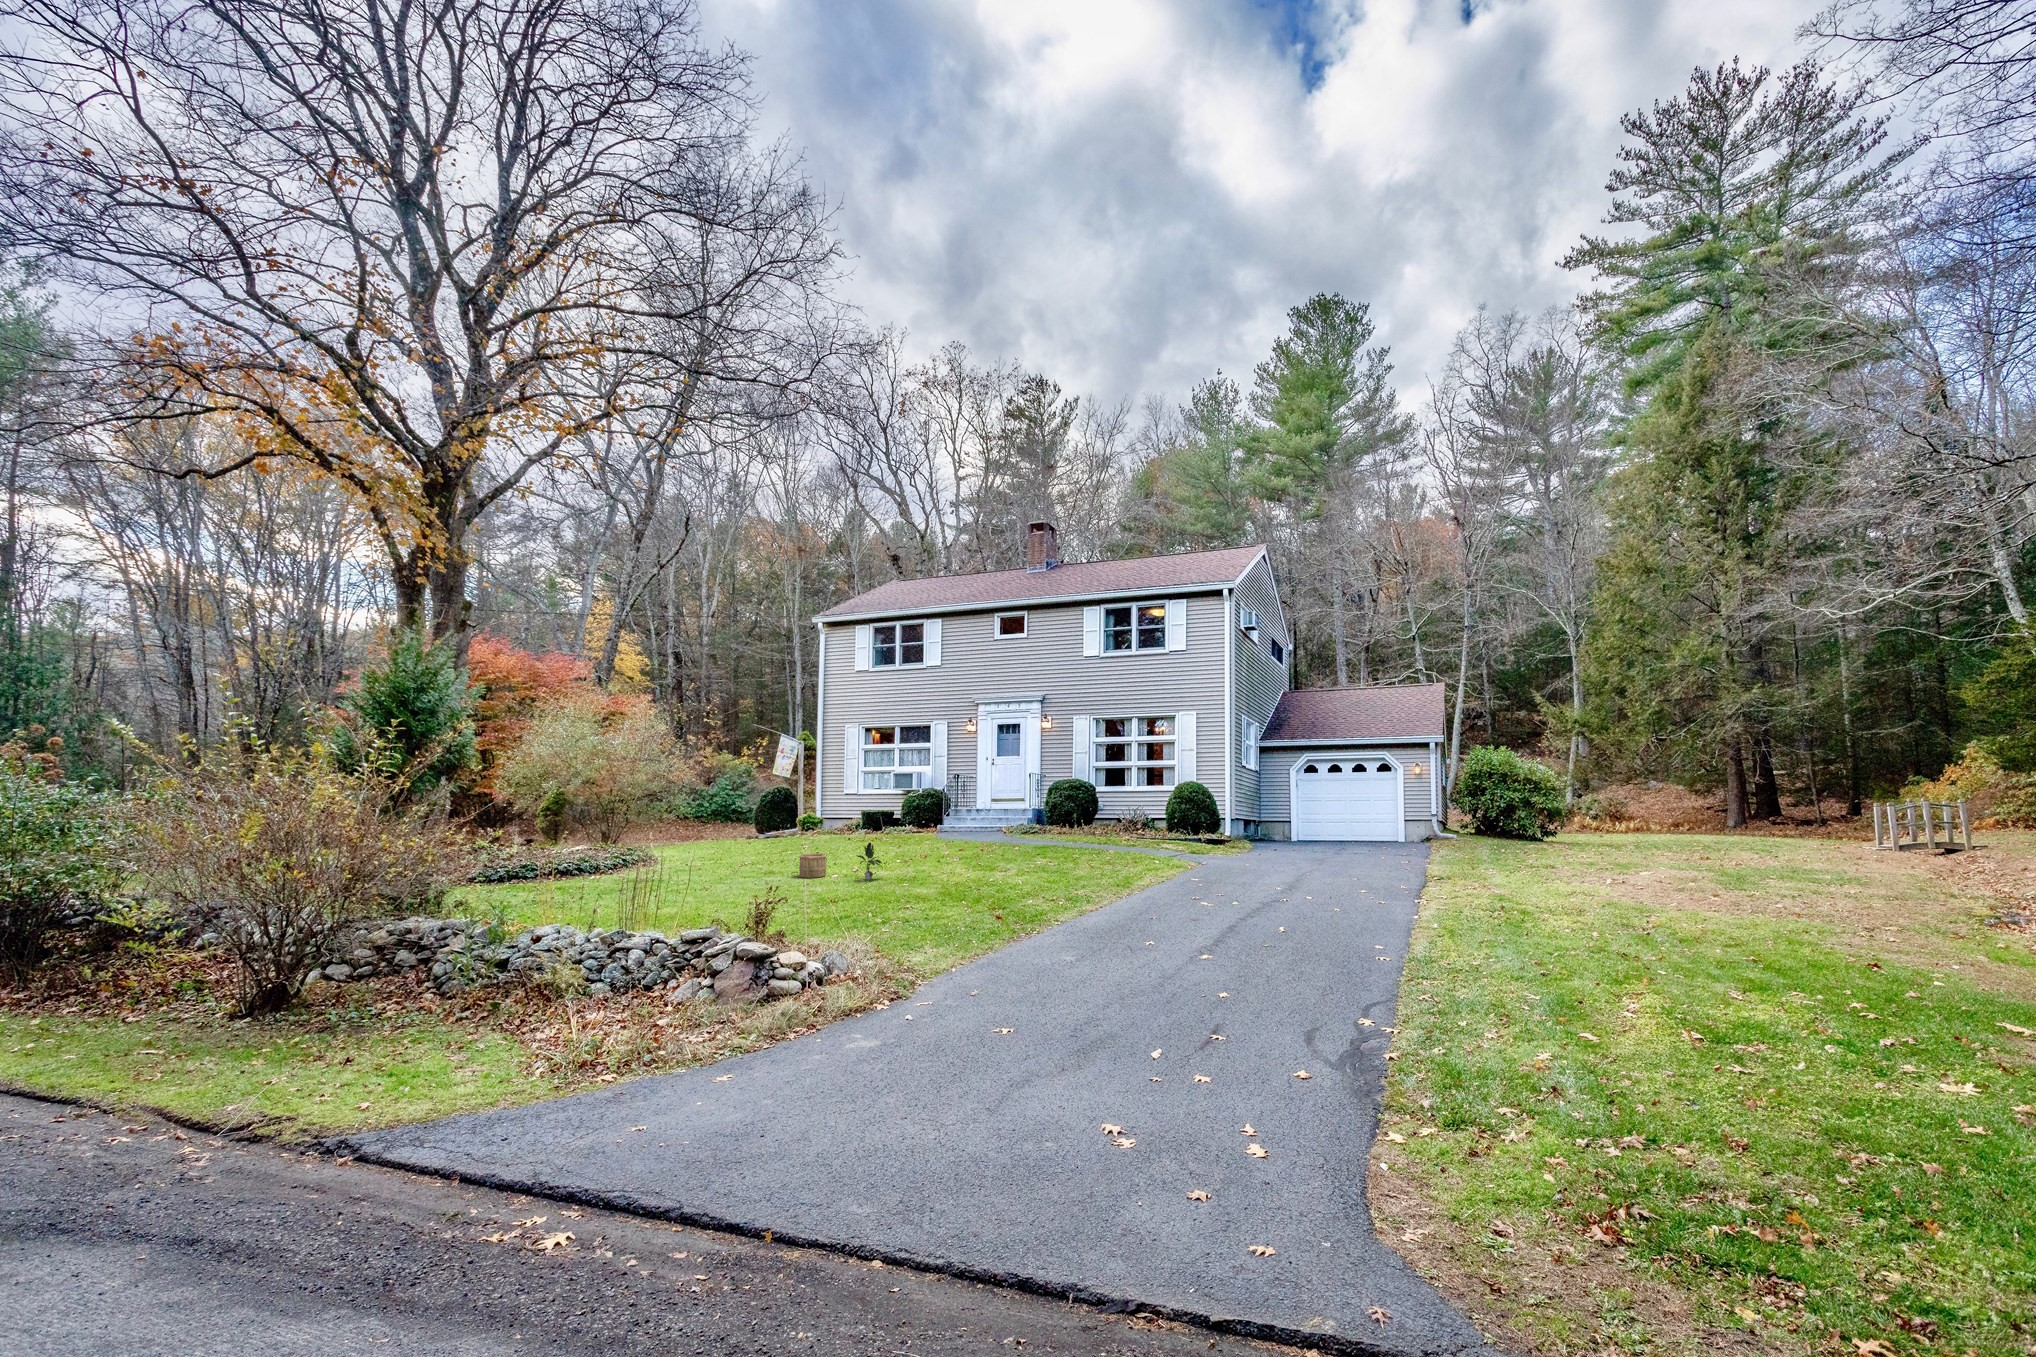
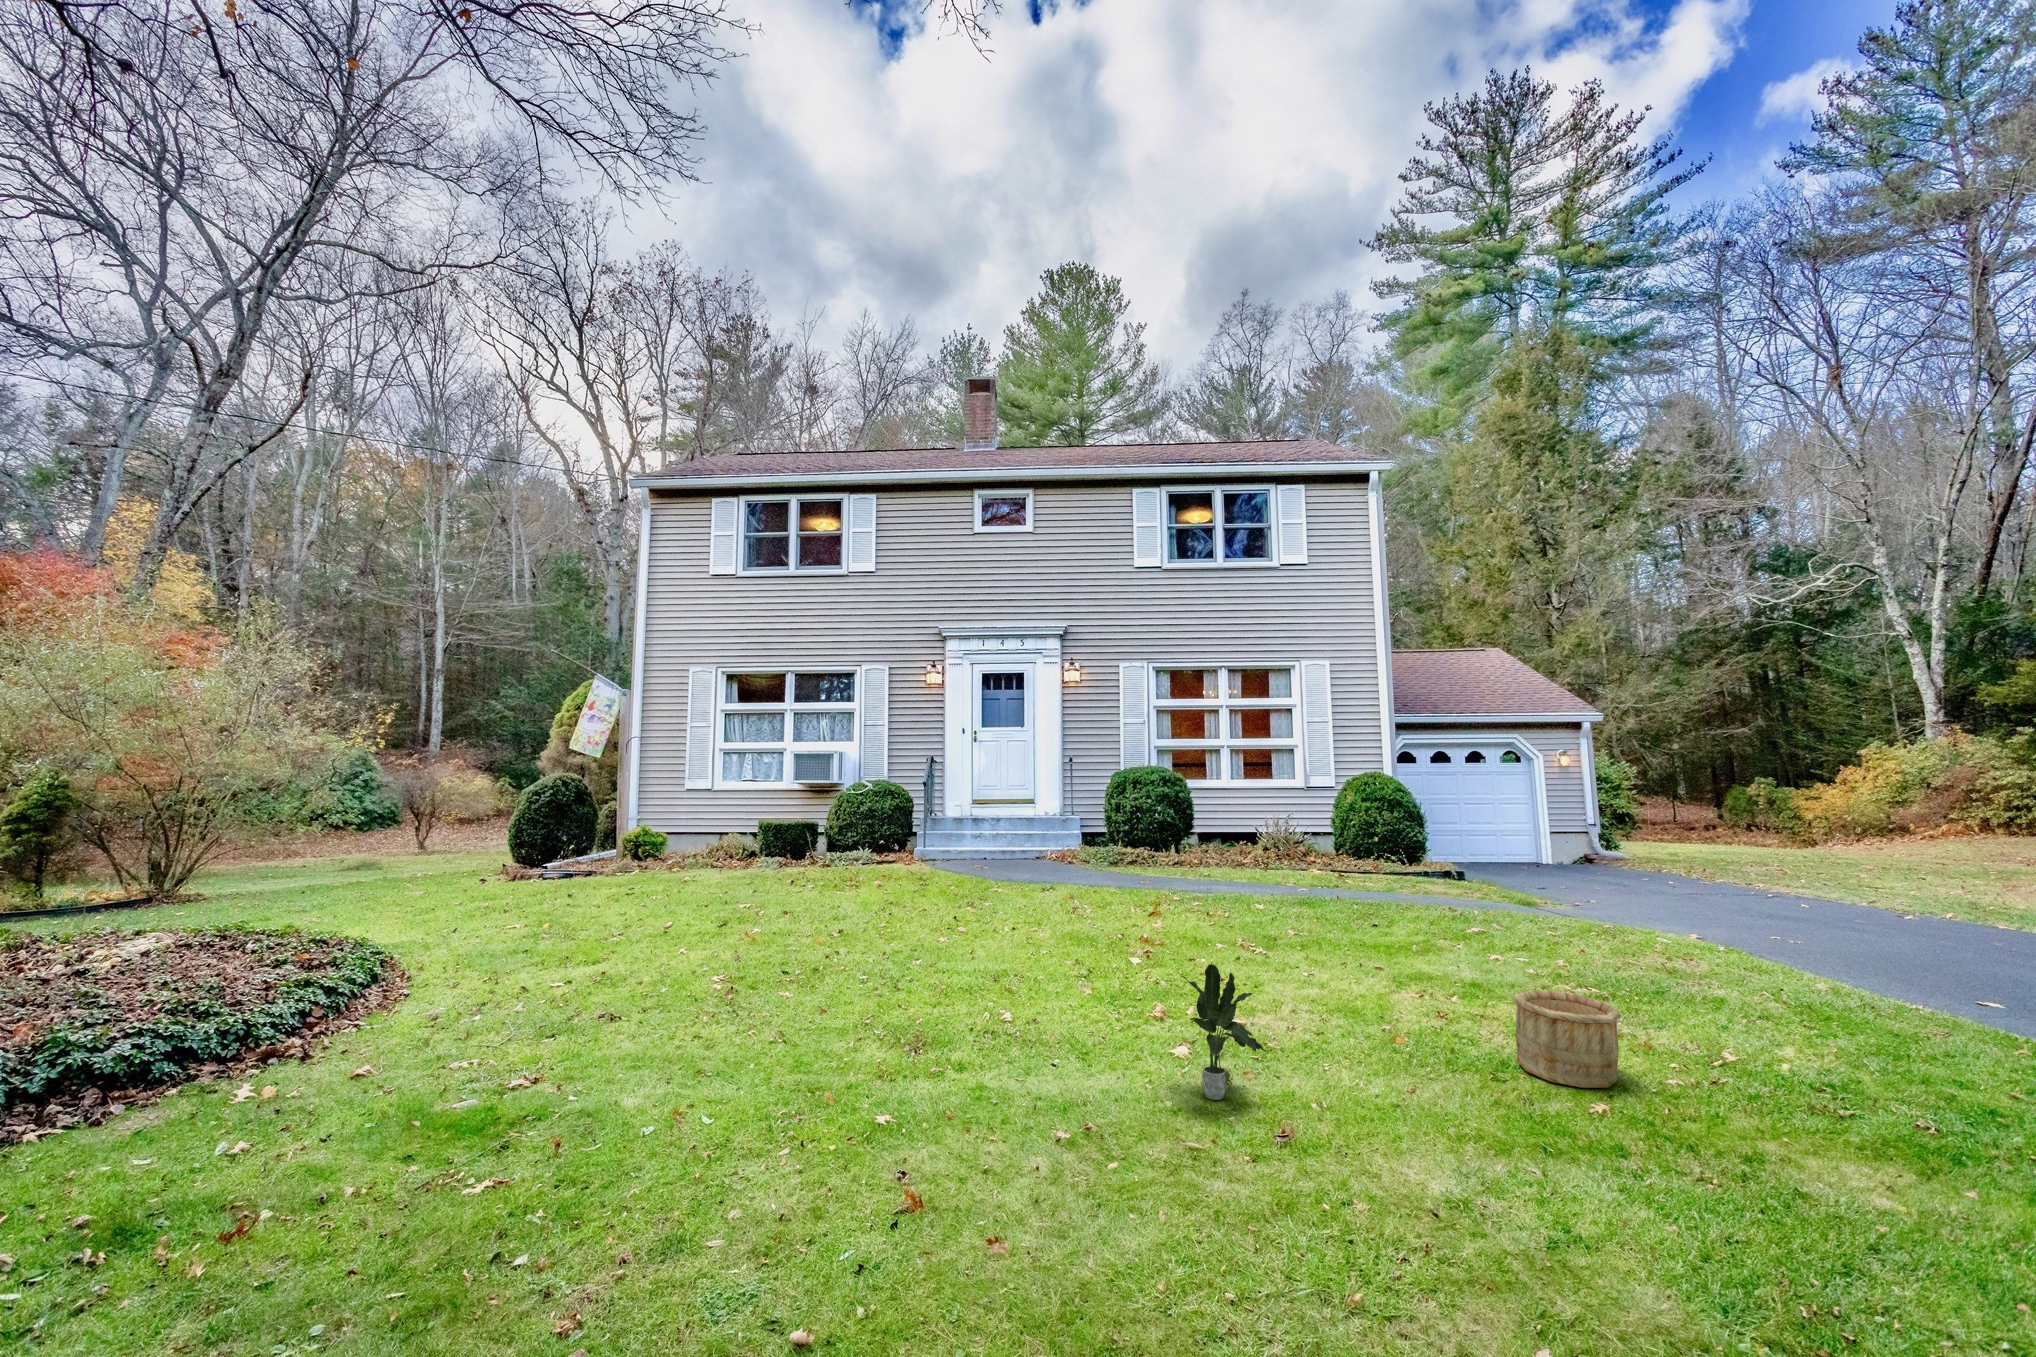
wooden bucket: present [799,853,827,878] -> present [1513,991,1621,1088]

